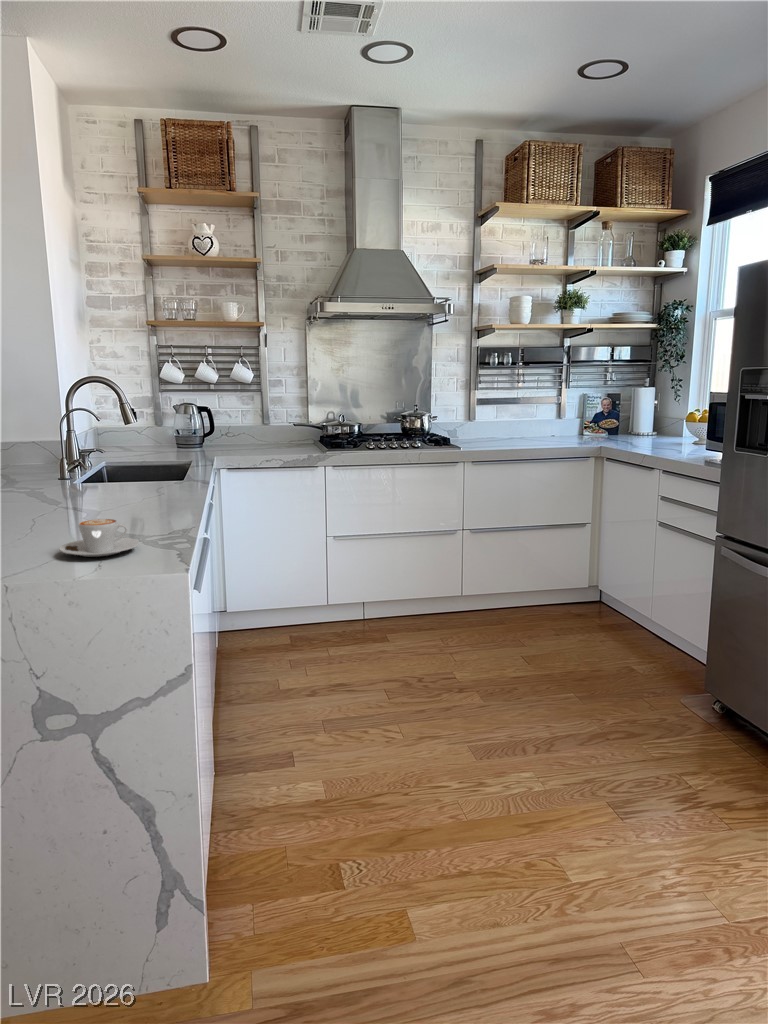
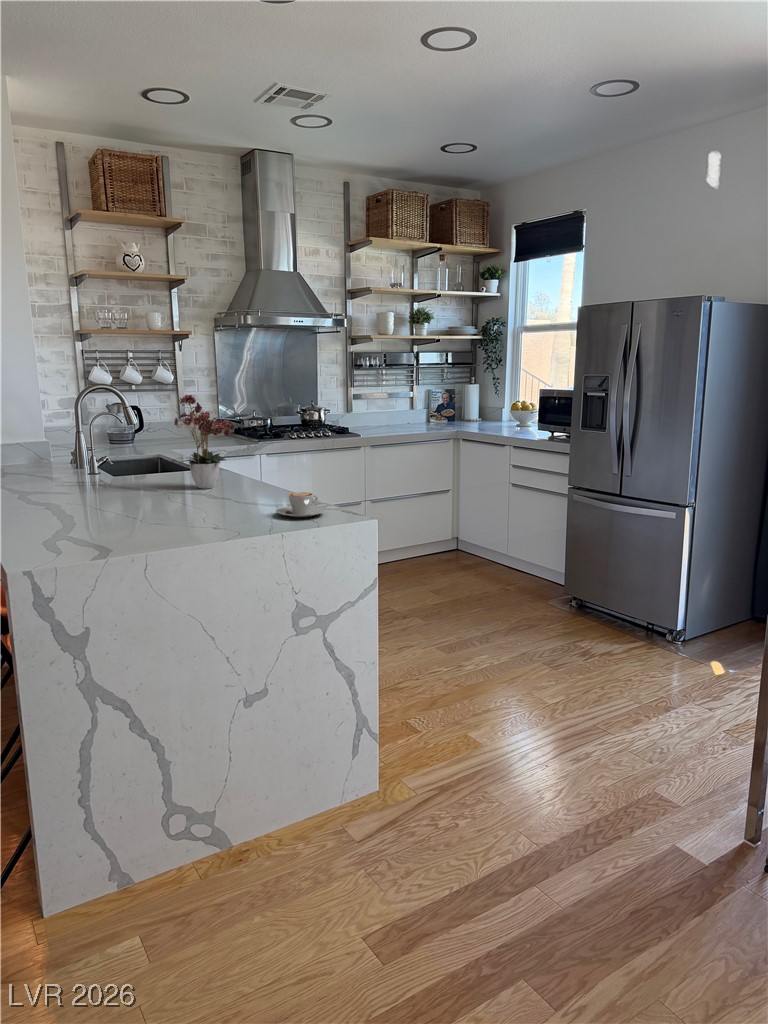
flower arrangement: none [54,376,146,504] -> present [174,395,235,489]

